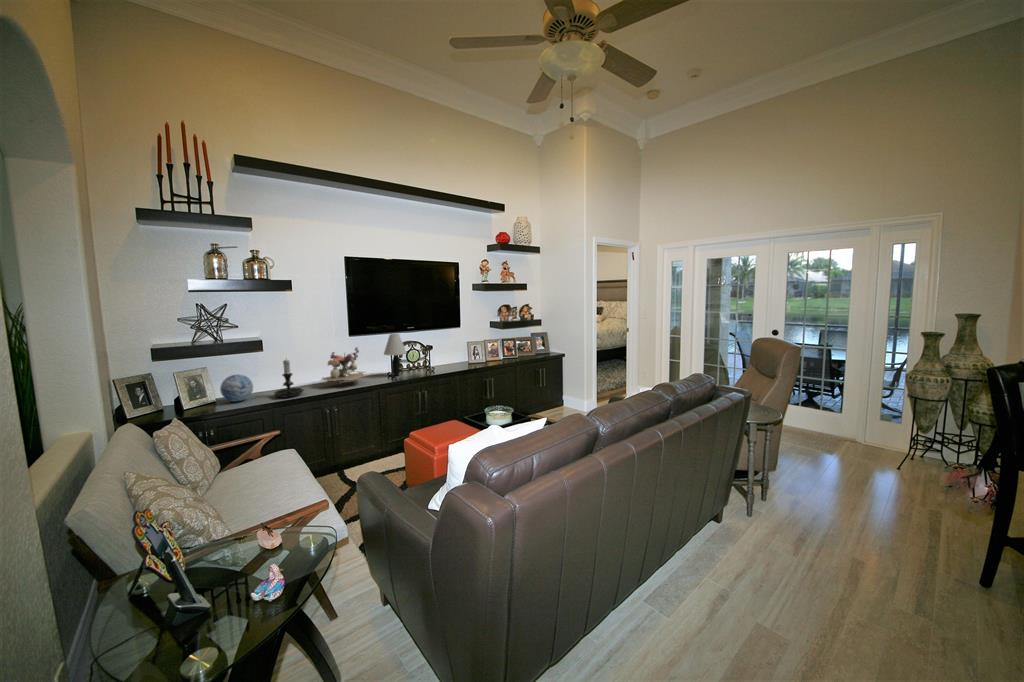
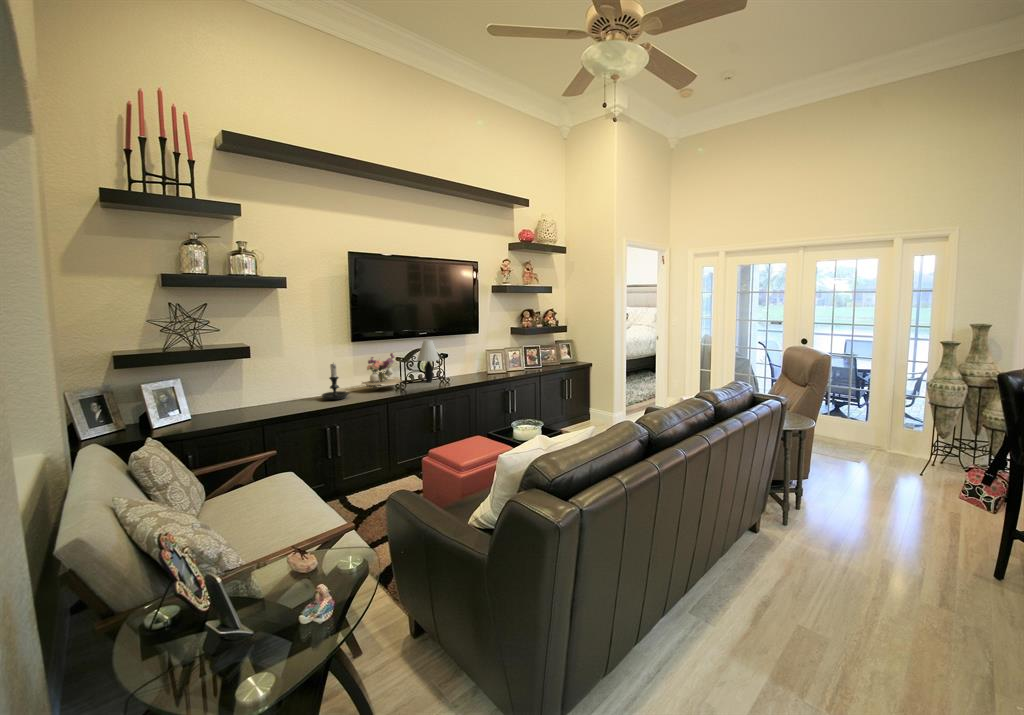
decorative orb: present [220,375,253,402] -> none [273,377,302,403]

